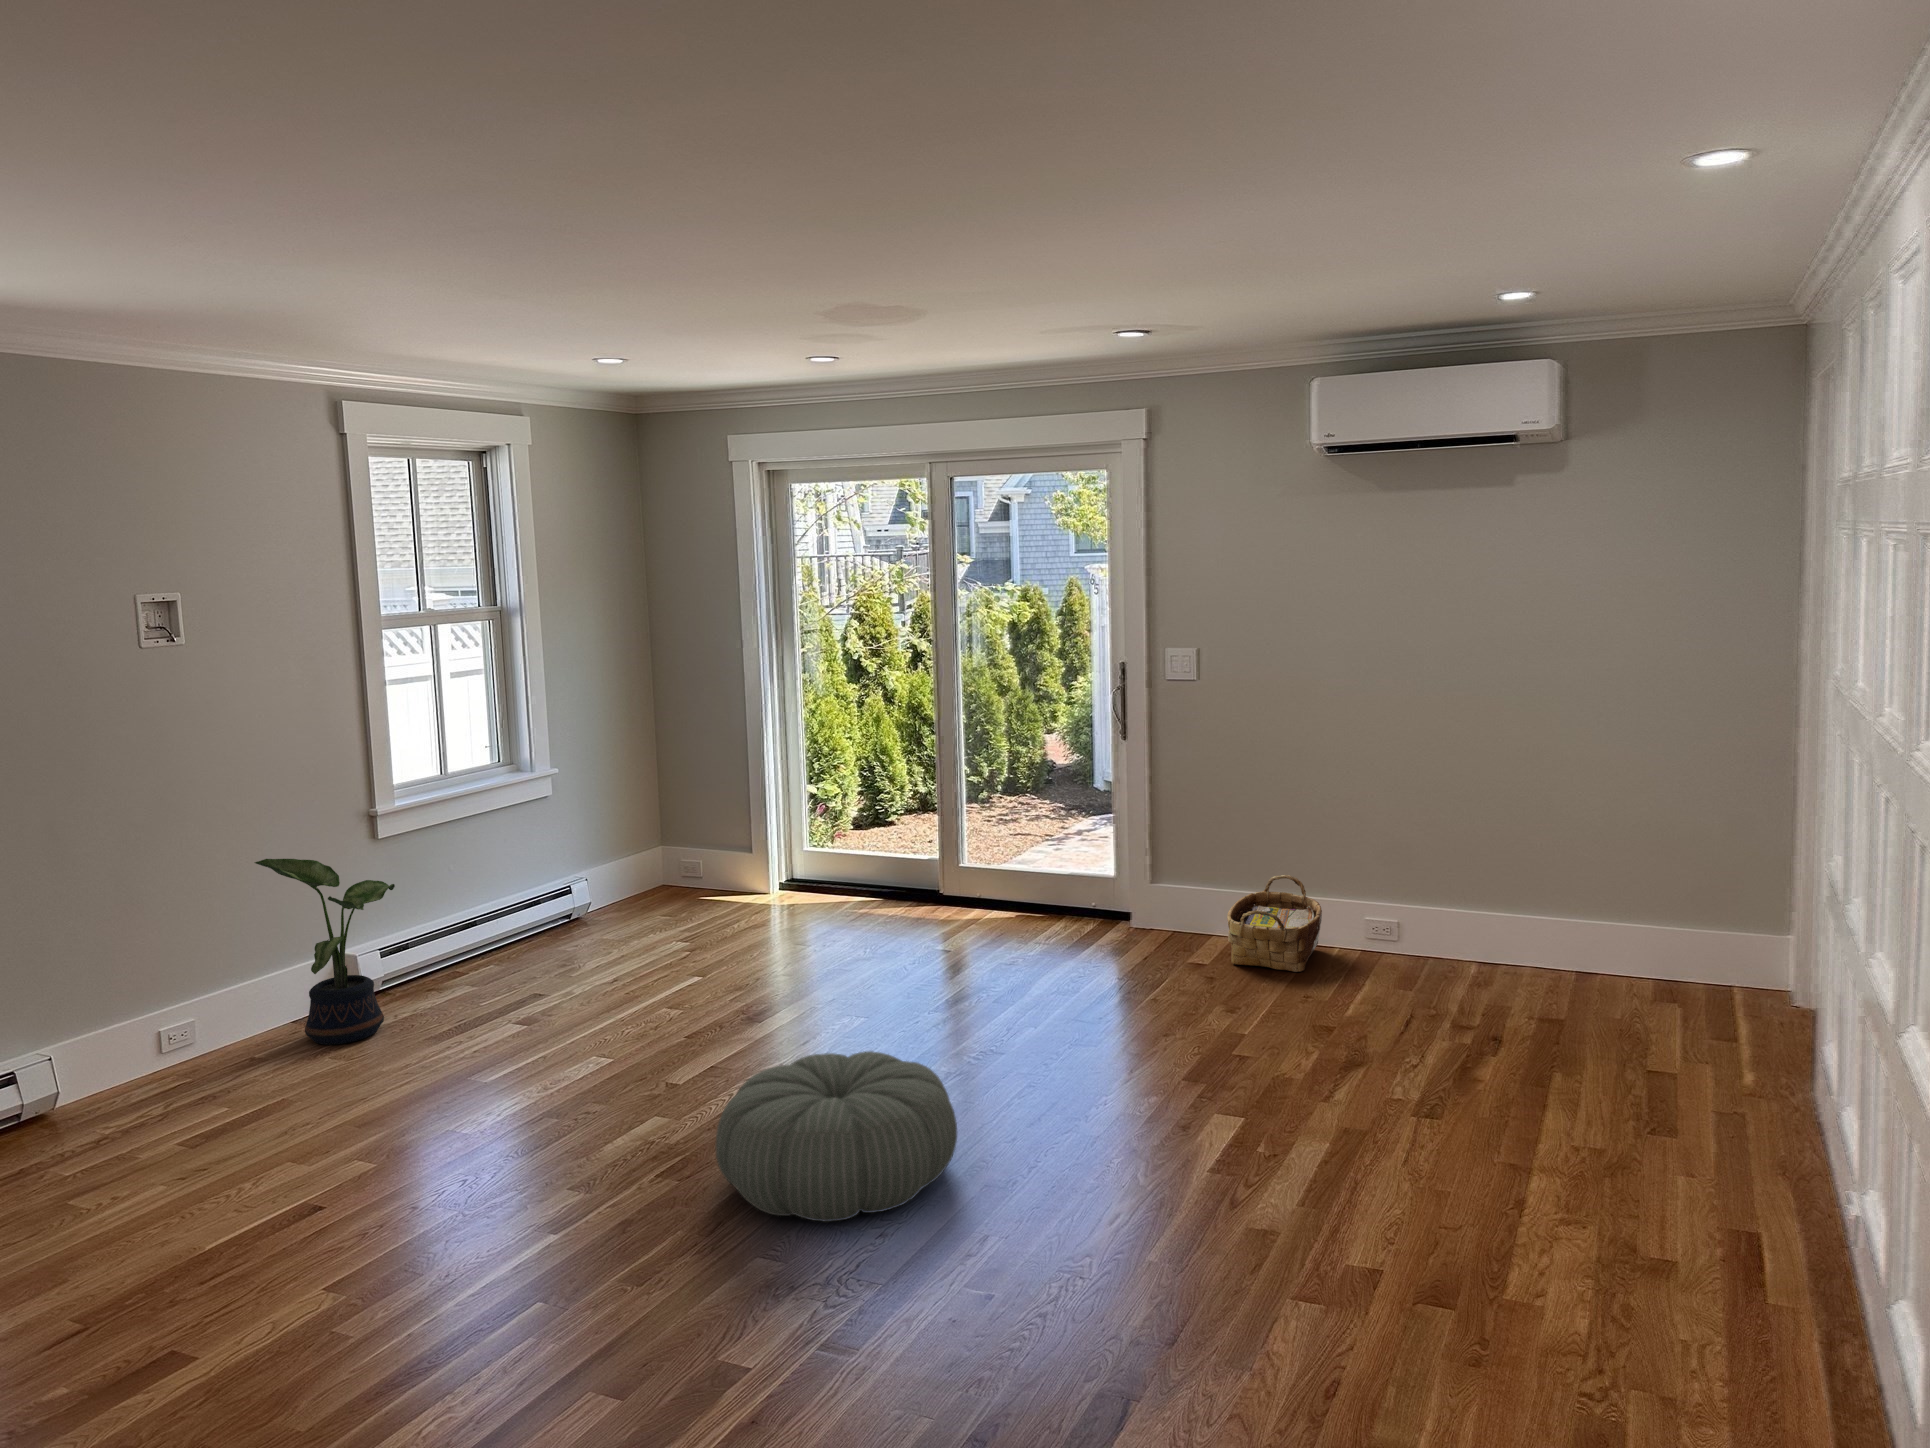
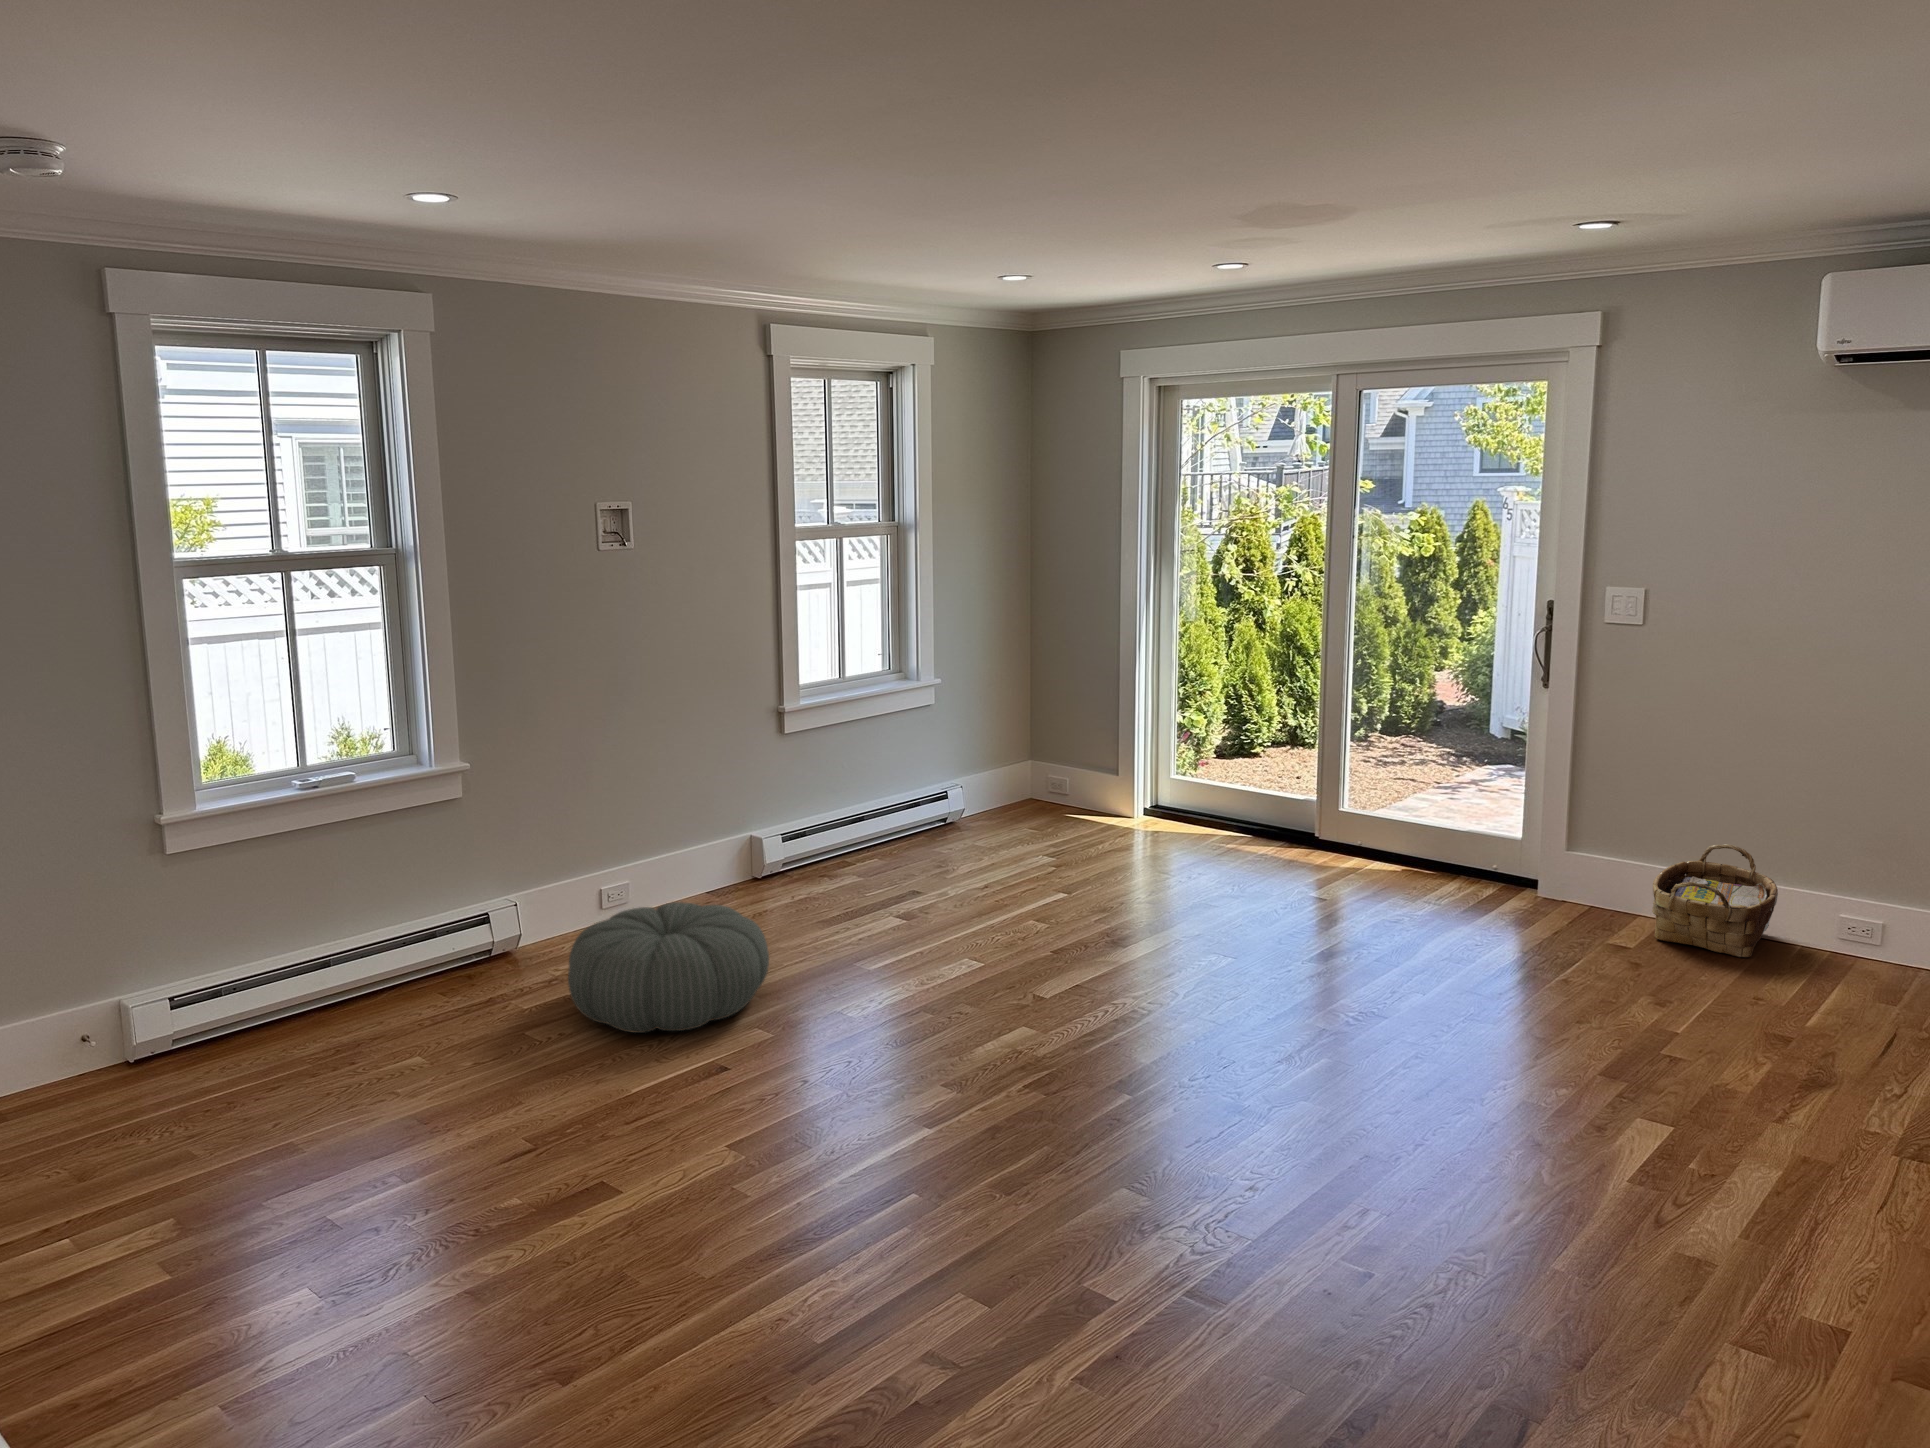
potted plant: present [255,859,395,1045] -> none [680,746,794,916]
pouf: present [715,1051,957,1222] -> present [568,902,769,1033]

